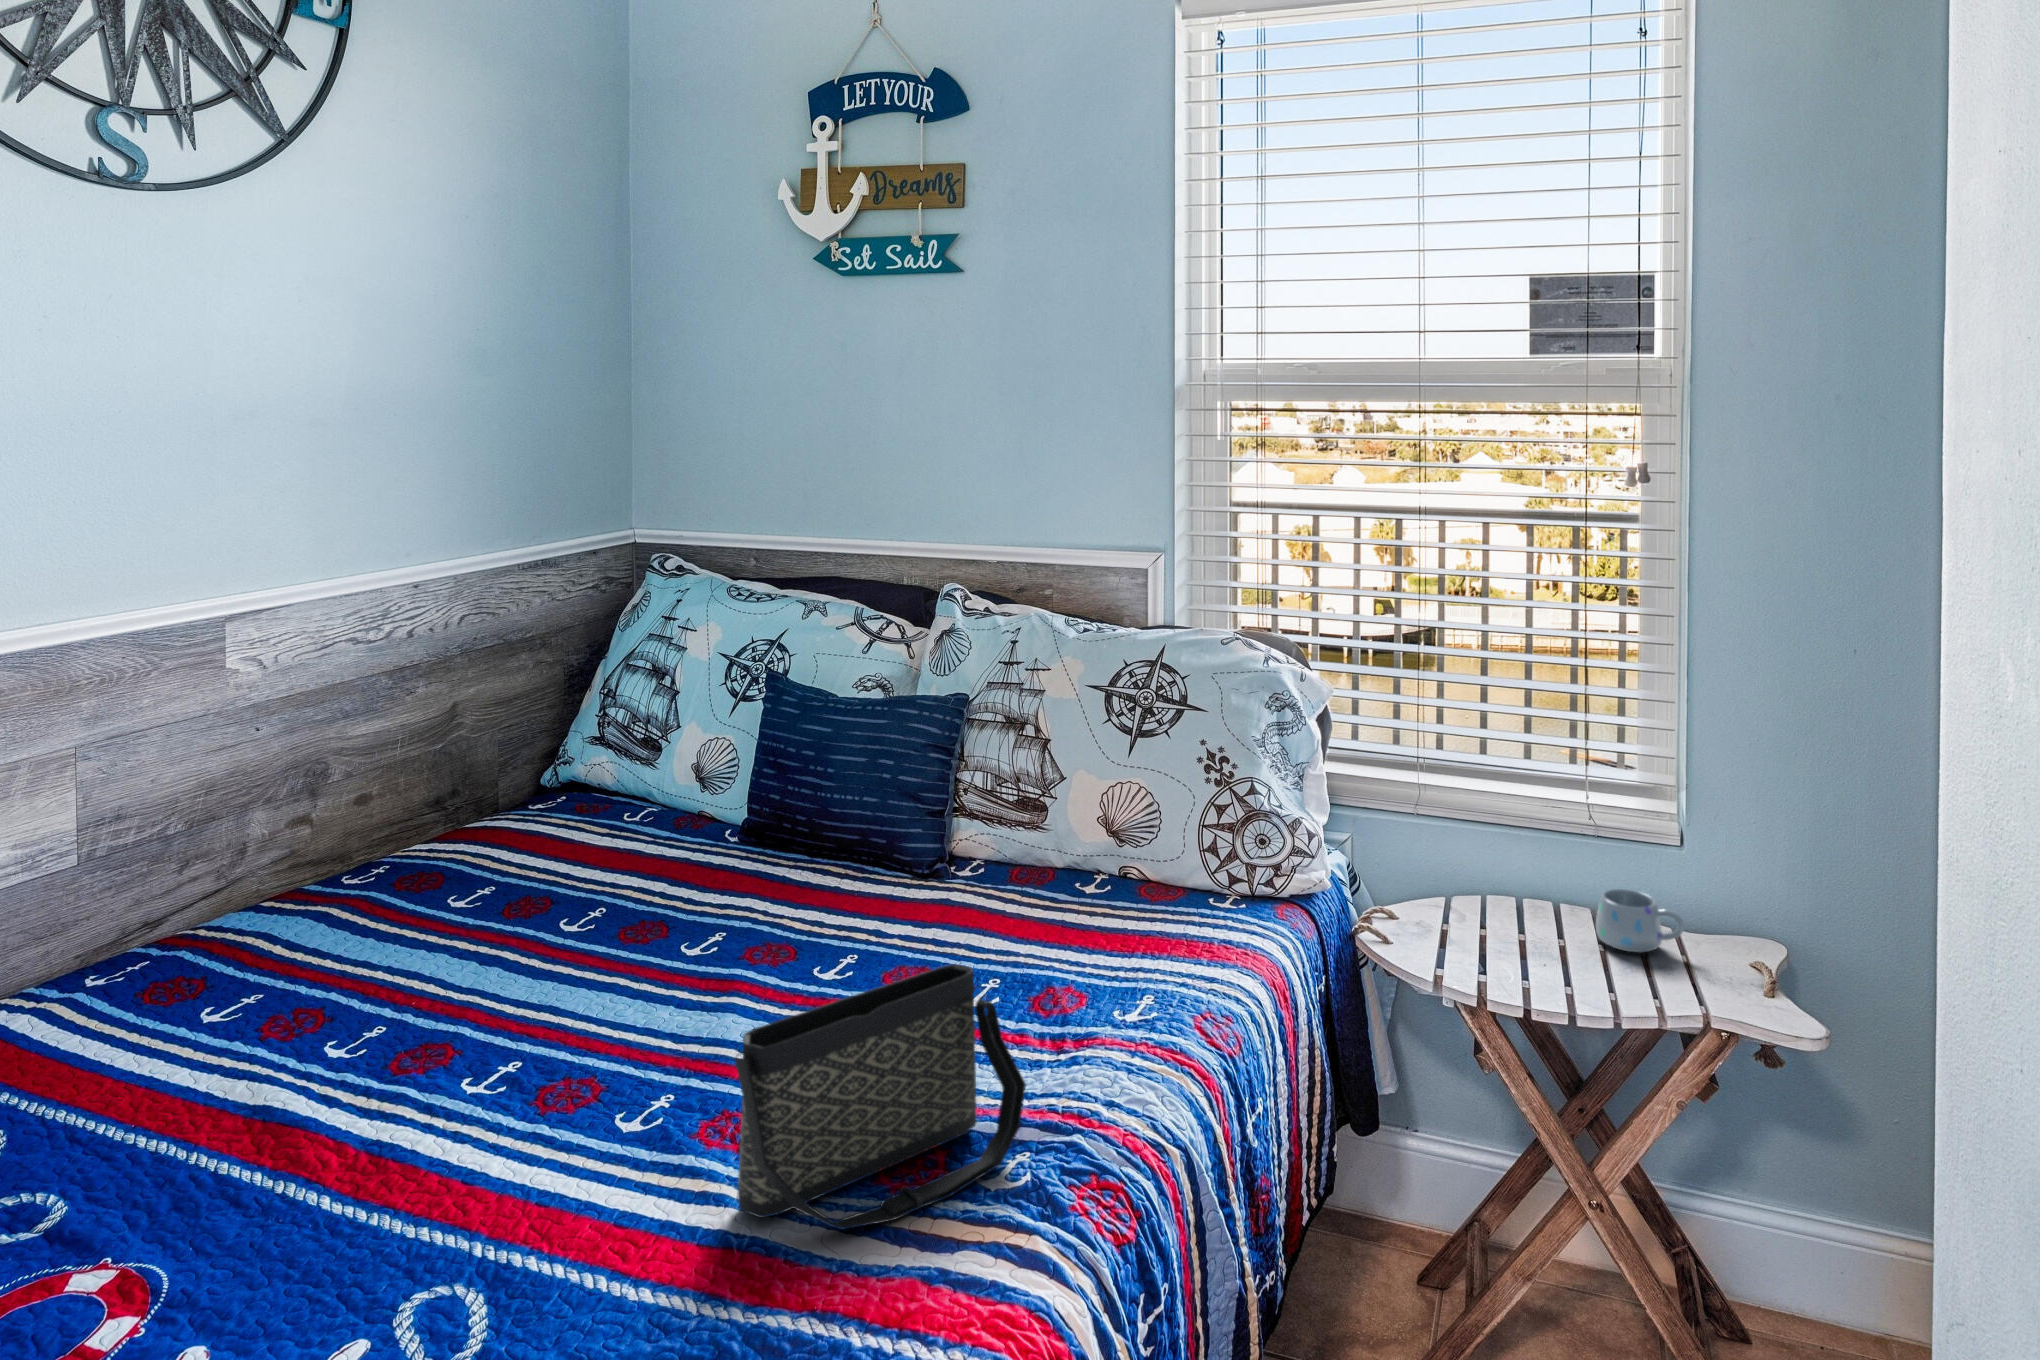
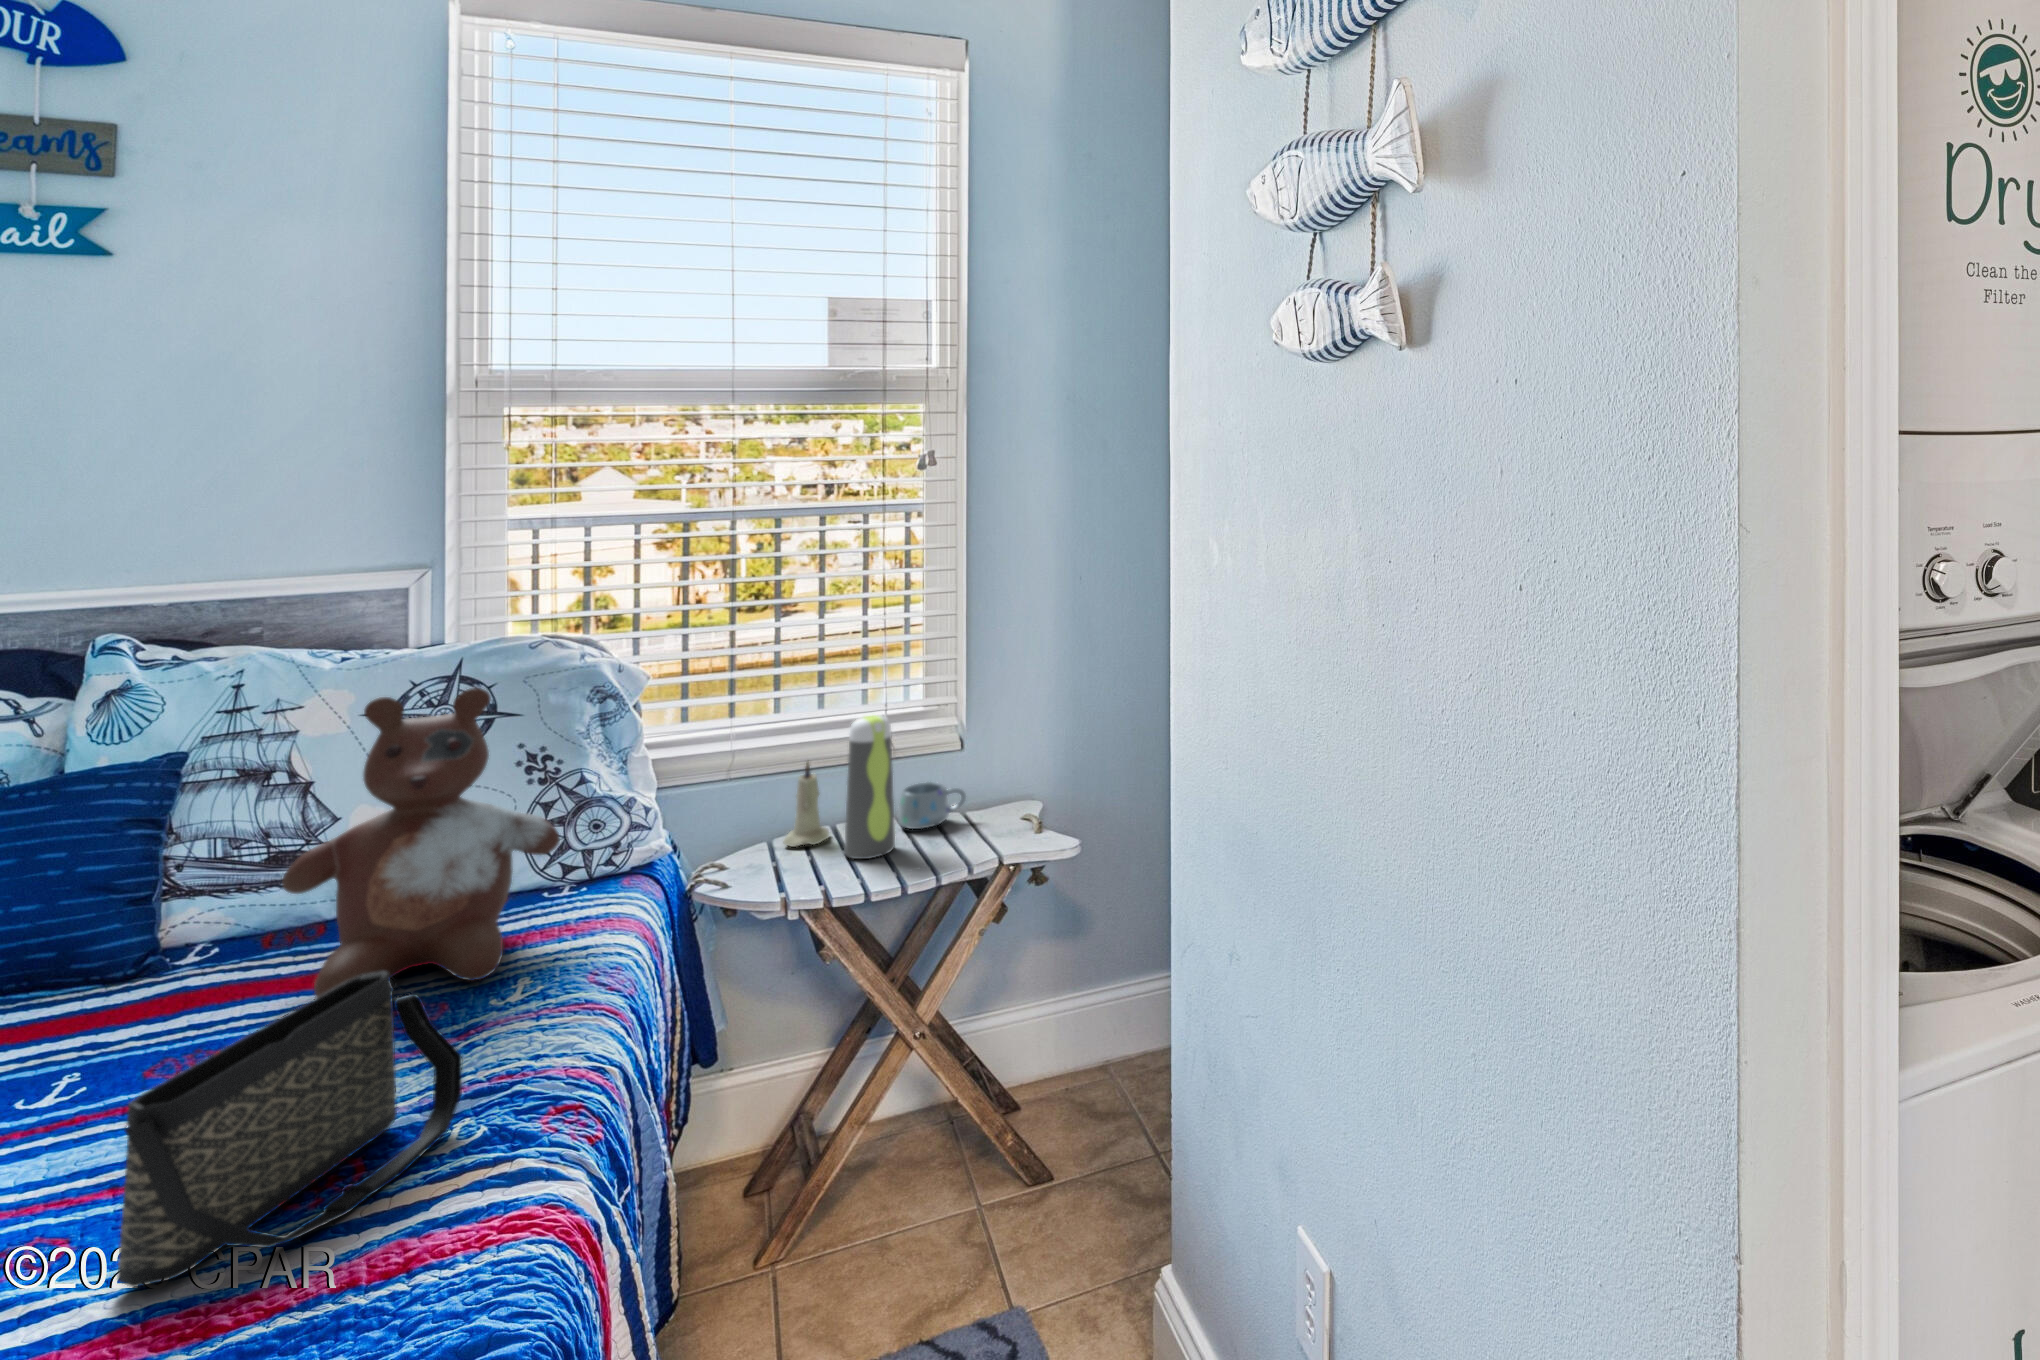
stuffed bear: none [992,673,1202,986] -> present [282,688,560,998]
water bottle: none [1521,791,1583,973] -> present [844,715,895,859]
candle: none [1462,823,1515,929] -> present [784,762,829,847]

